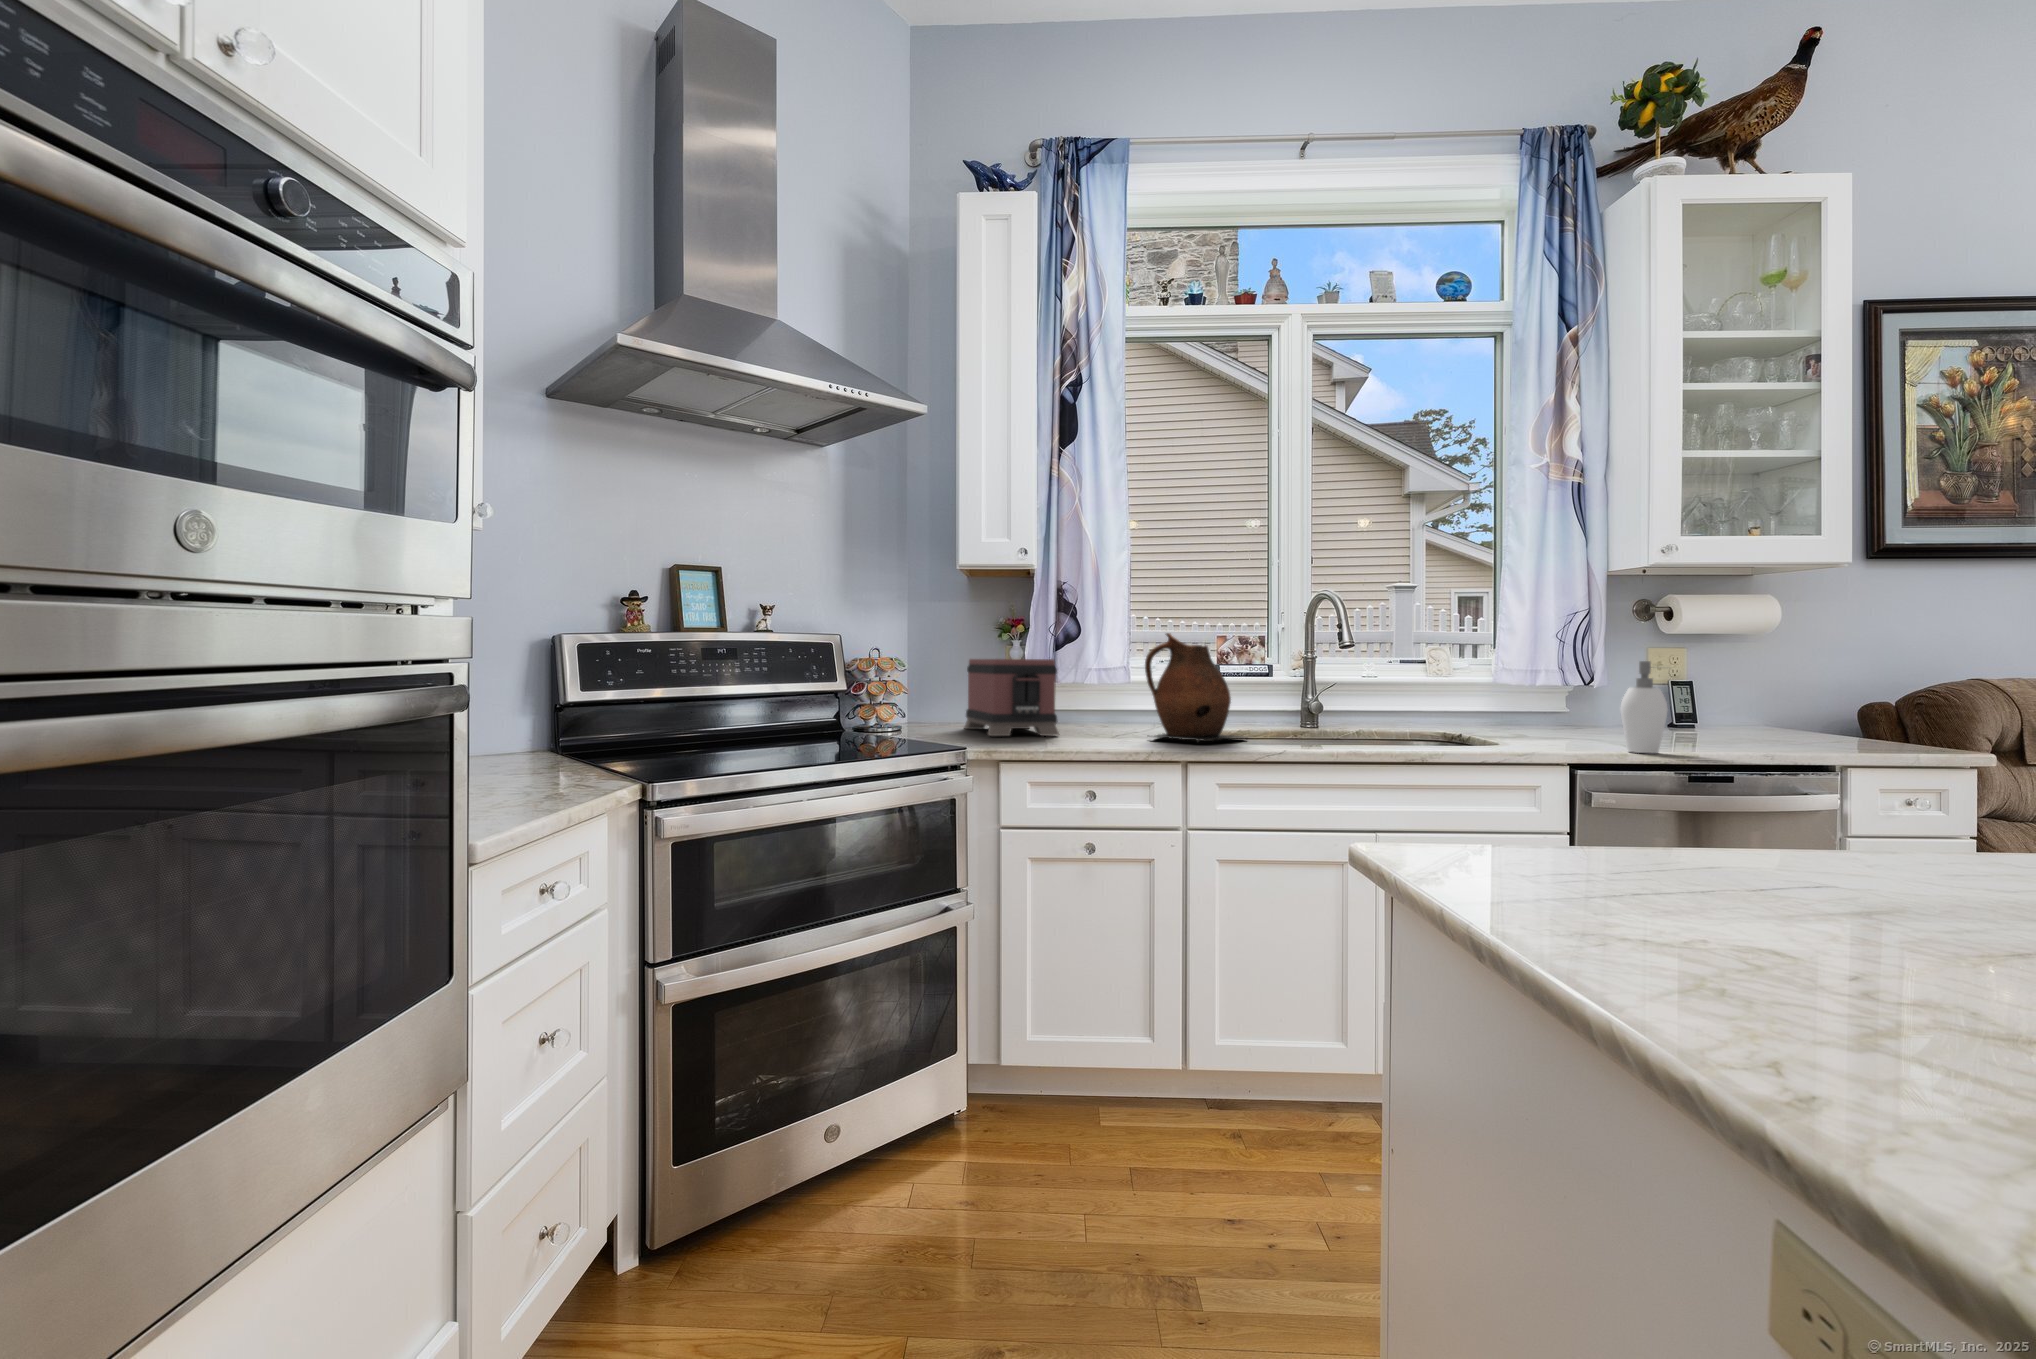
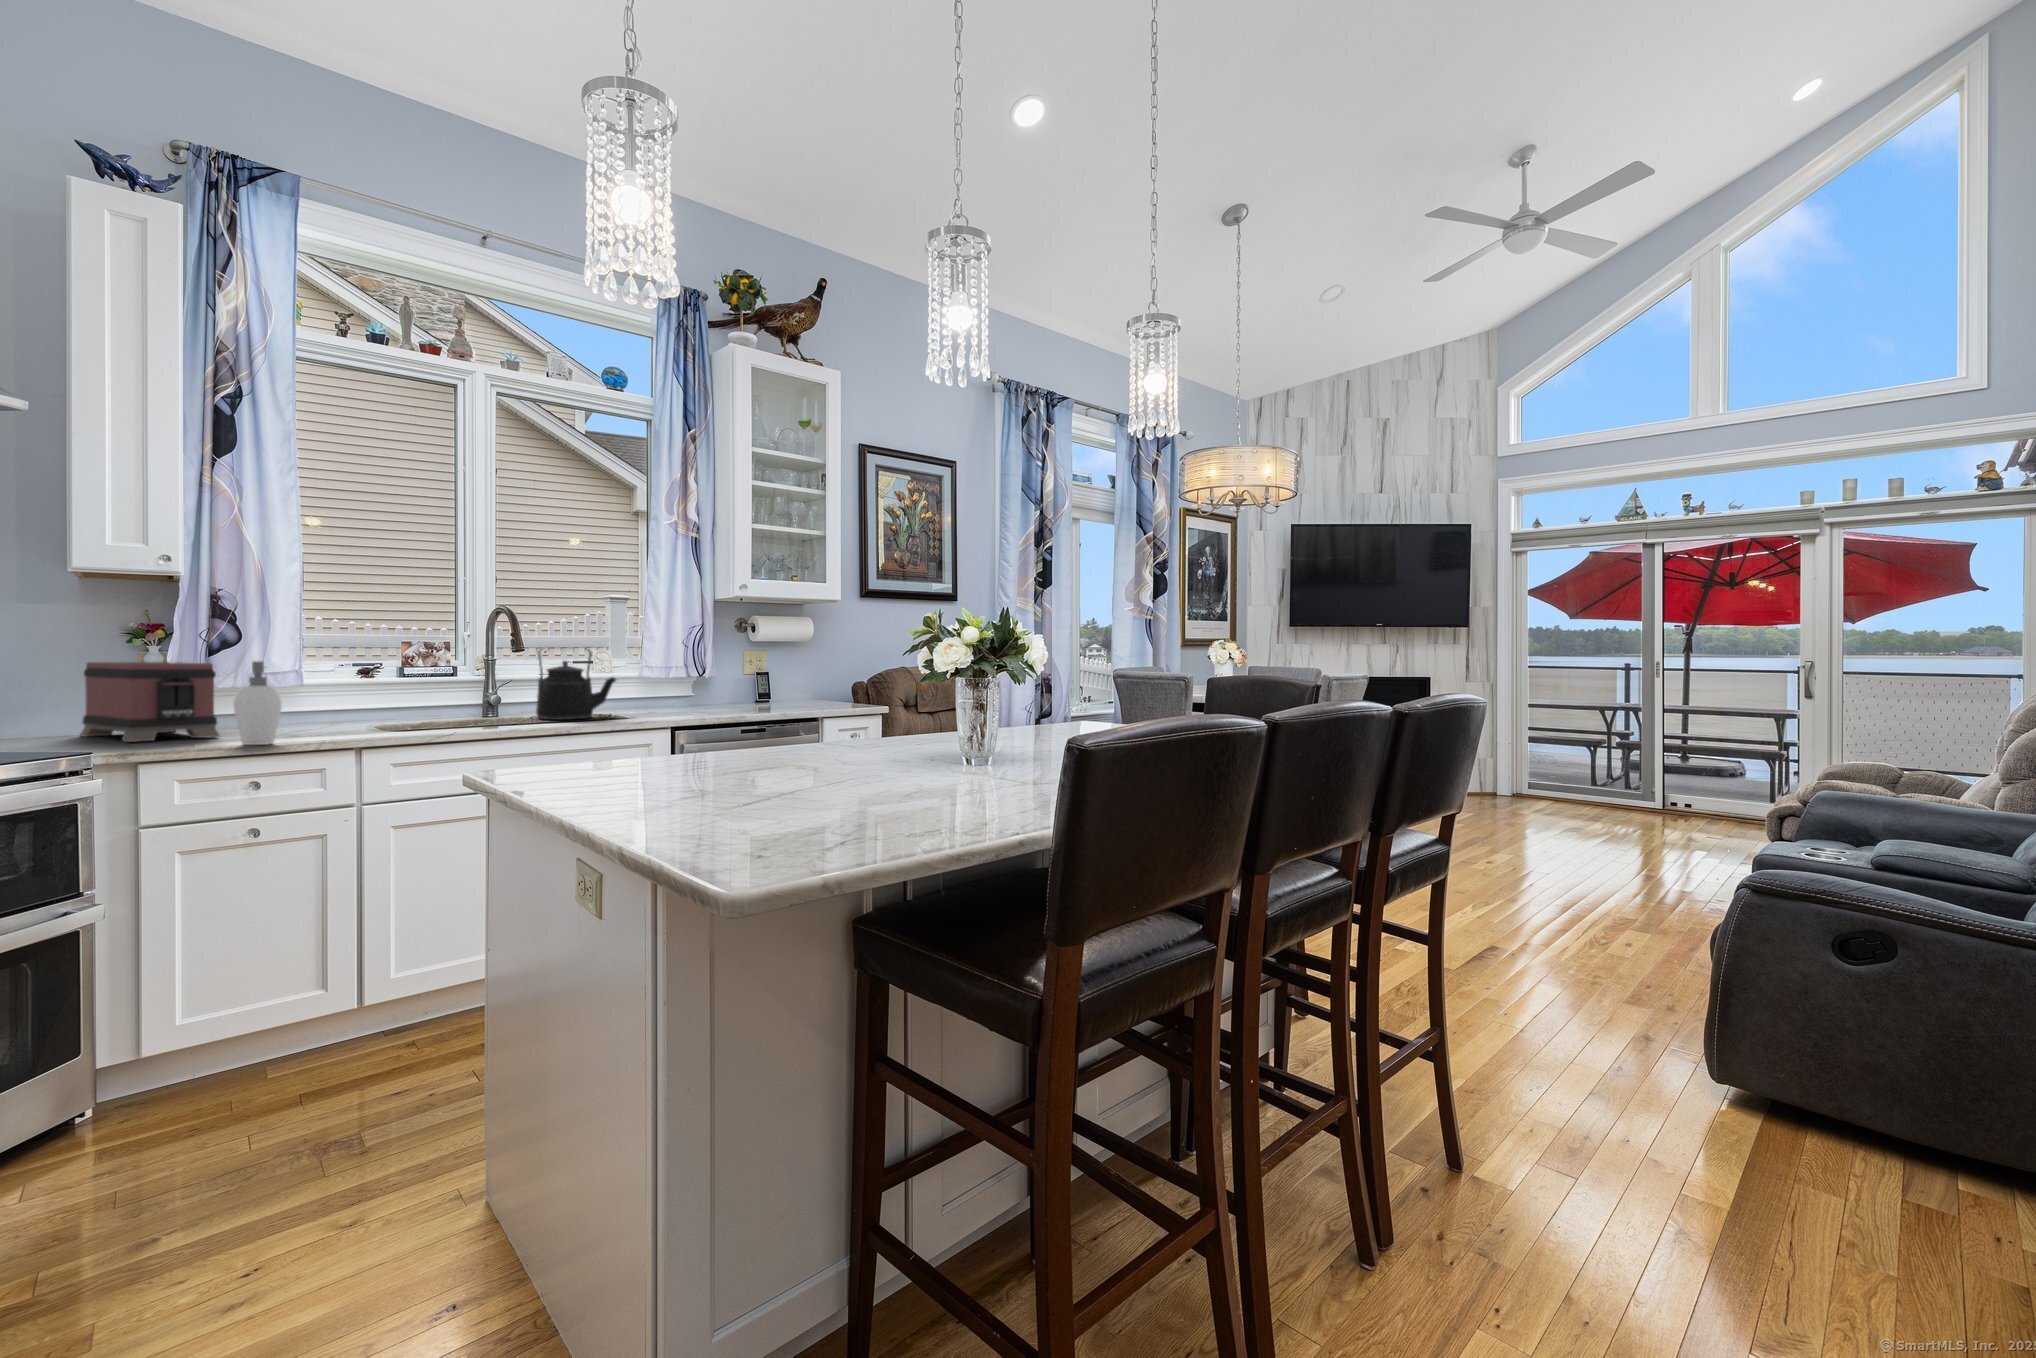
ceramic pitcher: present [1145,633,1244,742] -> none [323,640,432,735]
kettle: none [1360,642,1461,735] -> present [536,649,616,720]
soap dispenser: present [1621,661,1668,753] -> present [234,661,282,745]

